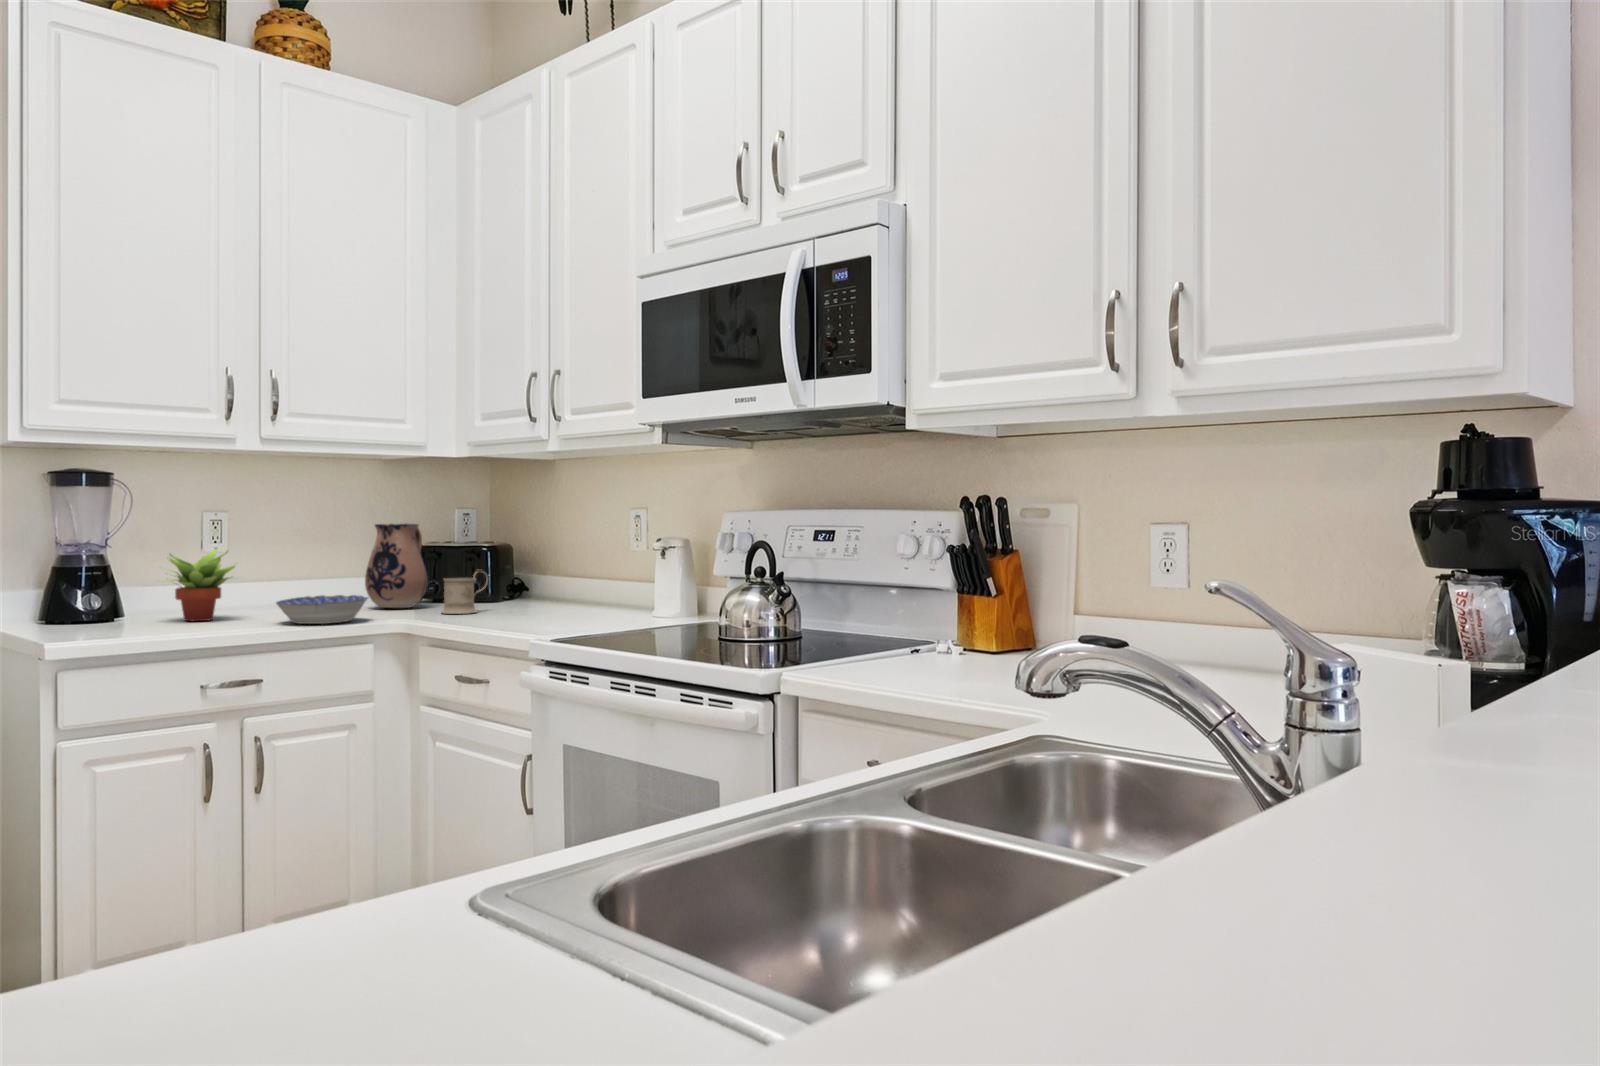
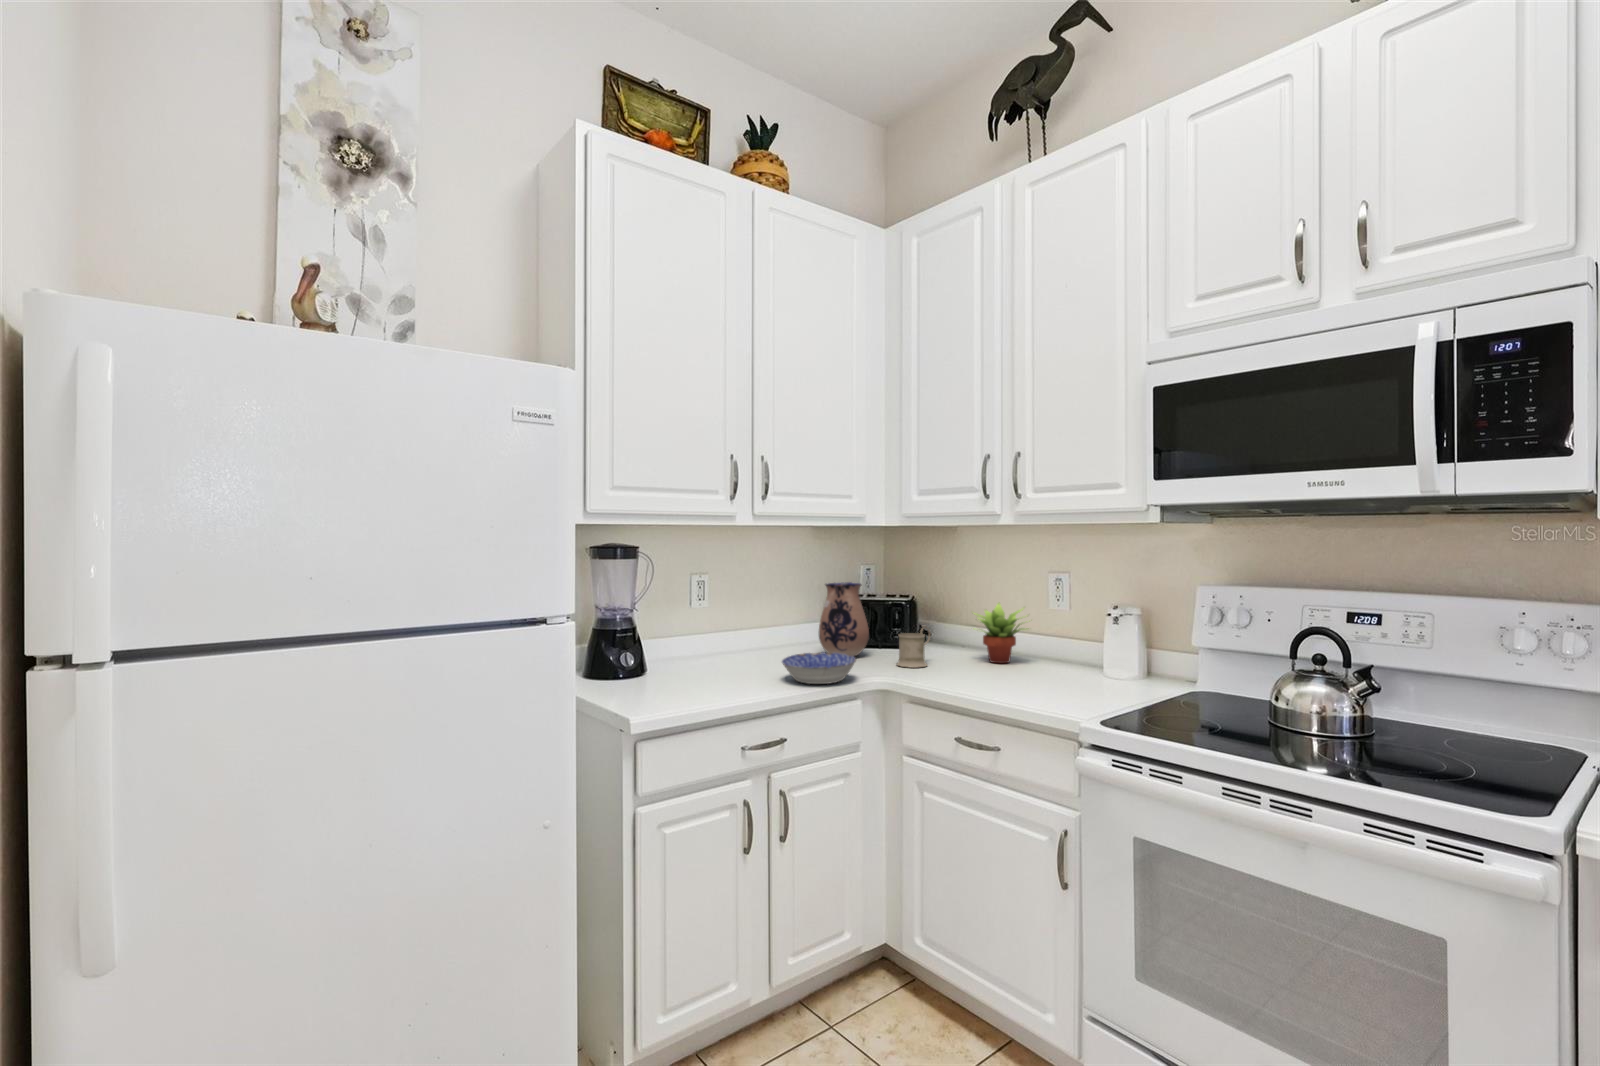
succulent plant: present [168,548,236,621] -> present [974,603,1029,663]

